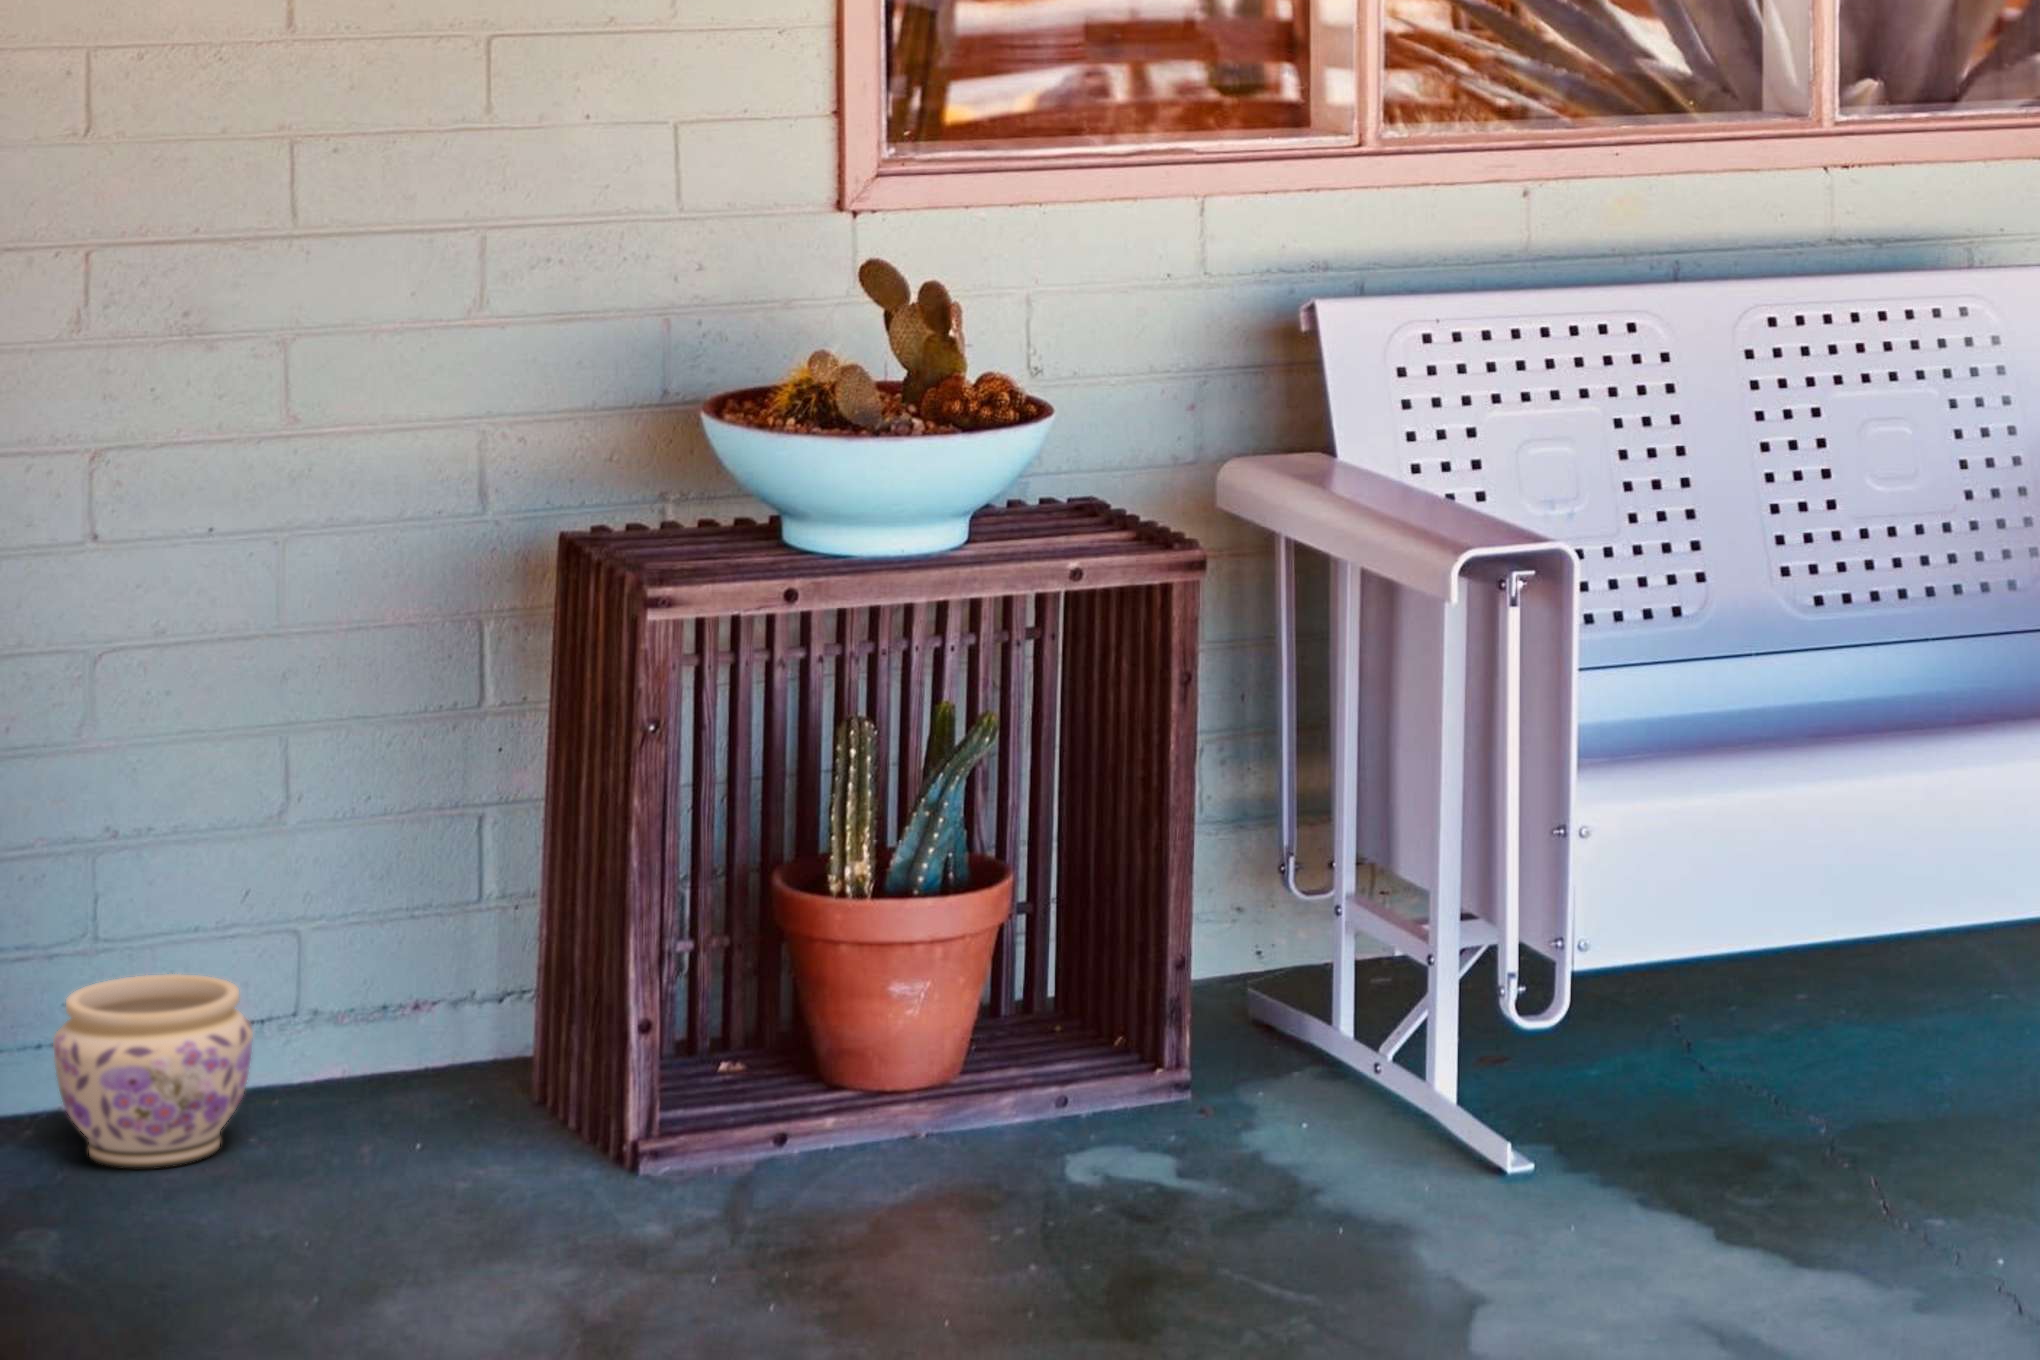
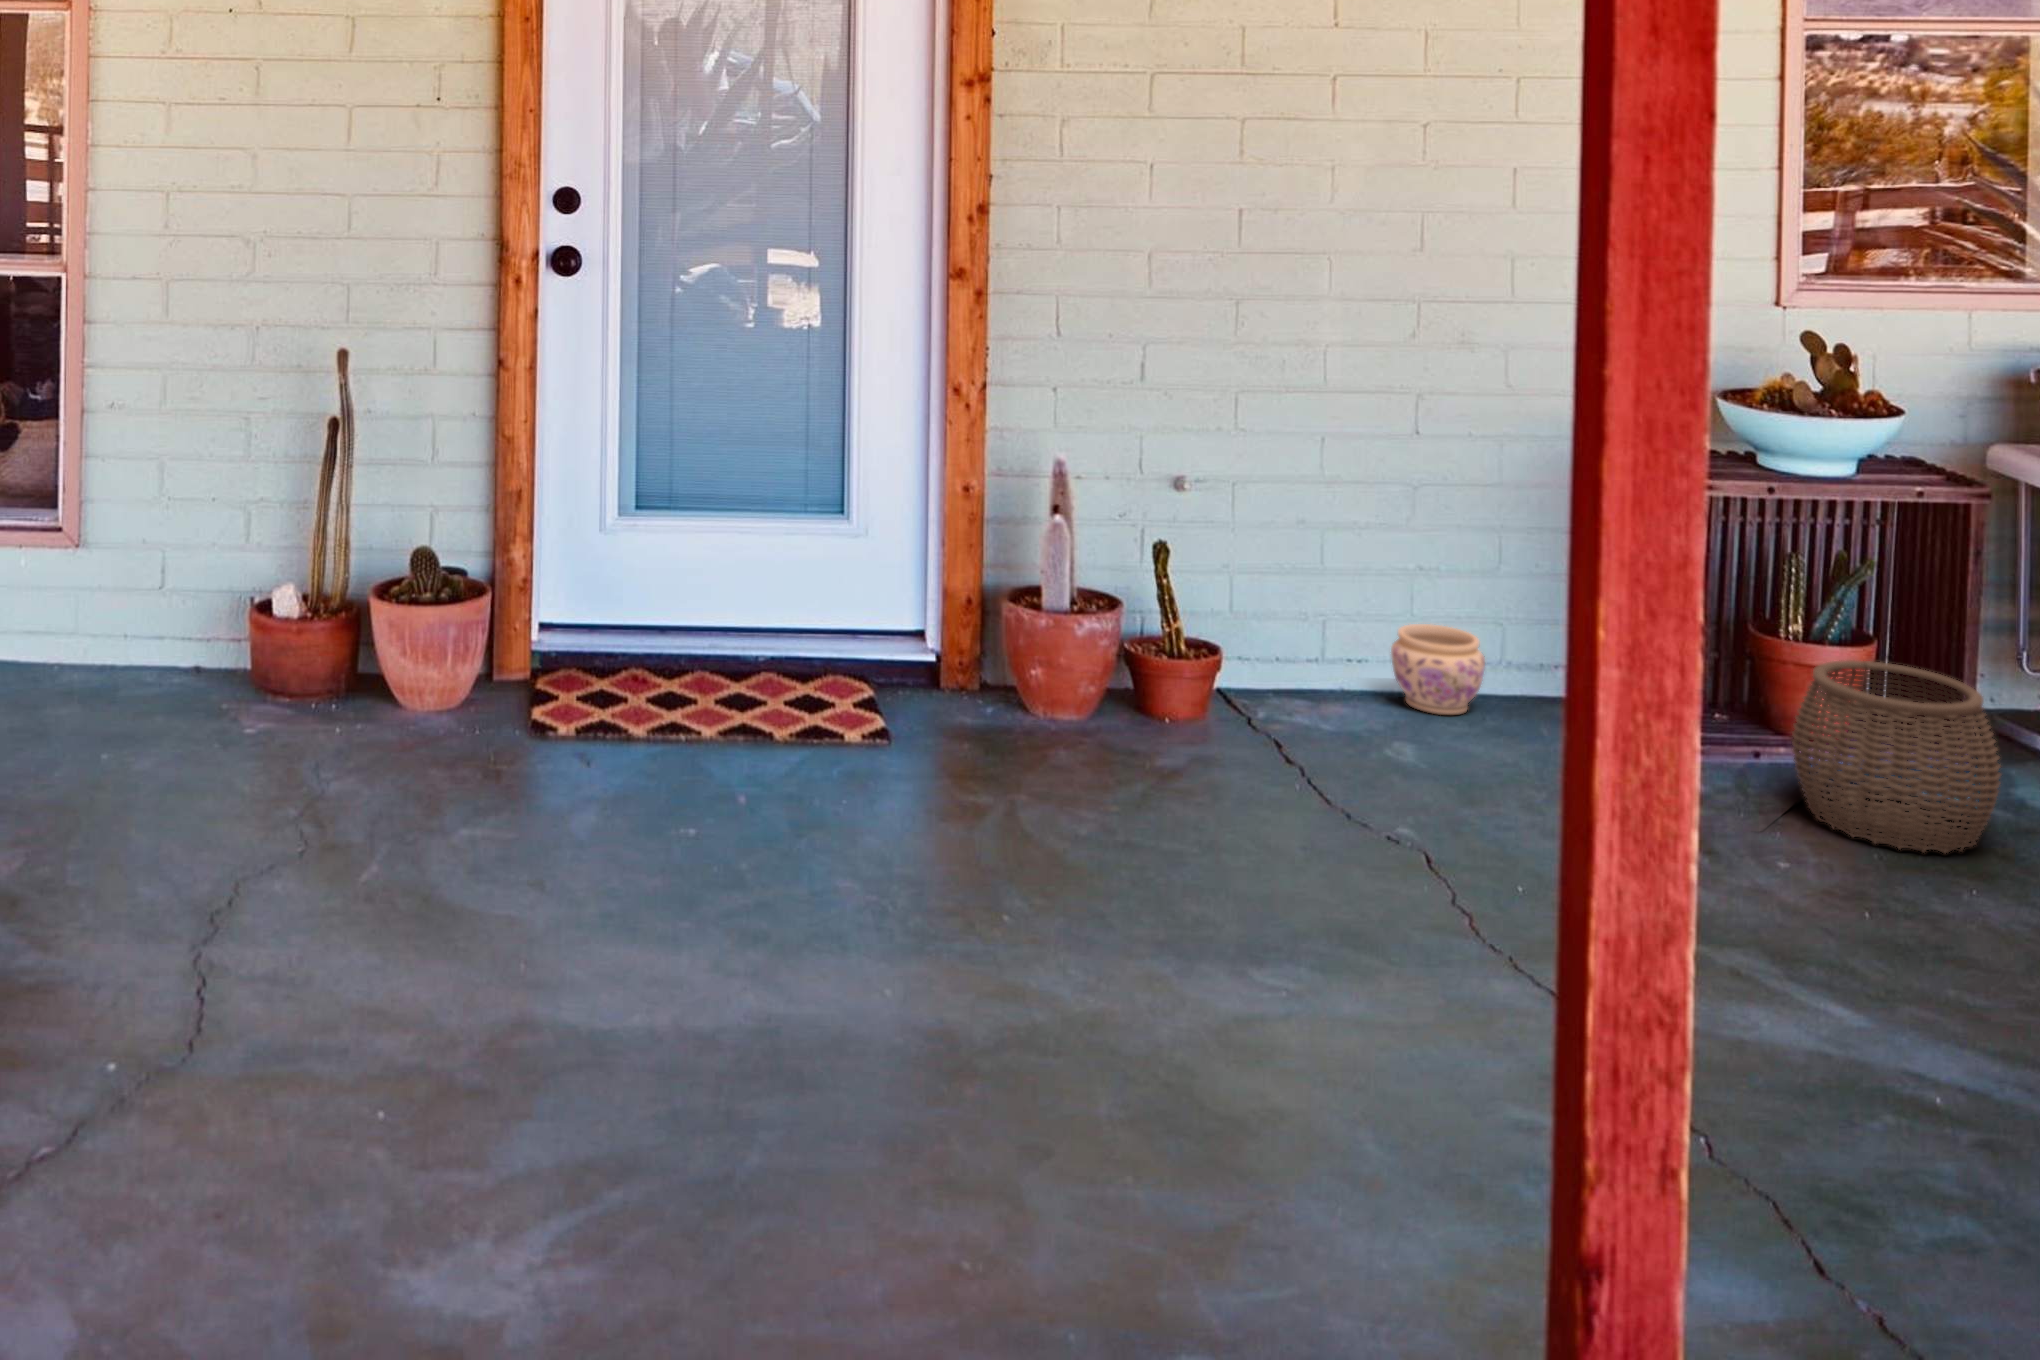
woven basket: none [788,908,1136,1264] -> present [1792,660,2001,854]

